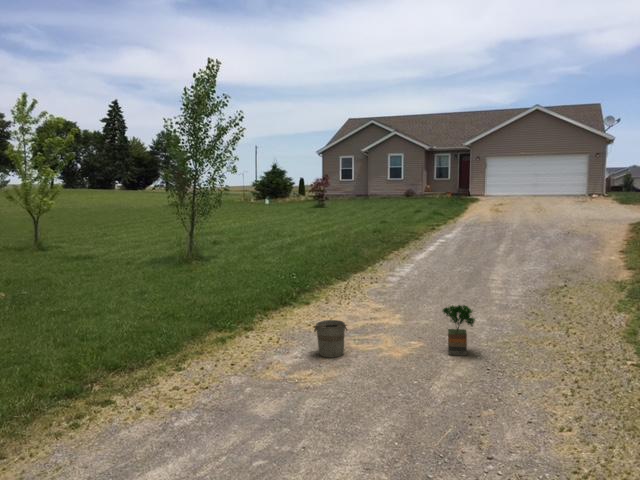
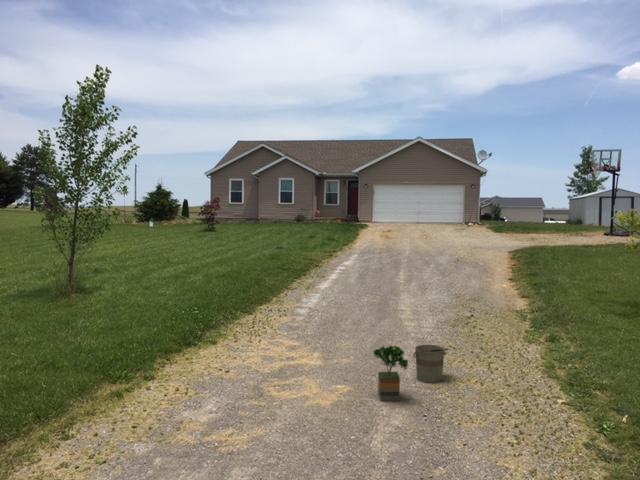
bucket: present [314,320,347,357] -> present [413,345,448,383]

